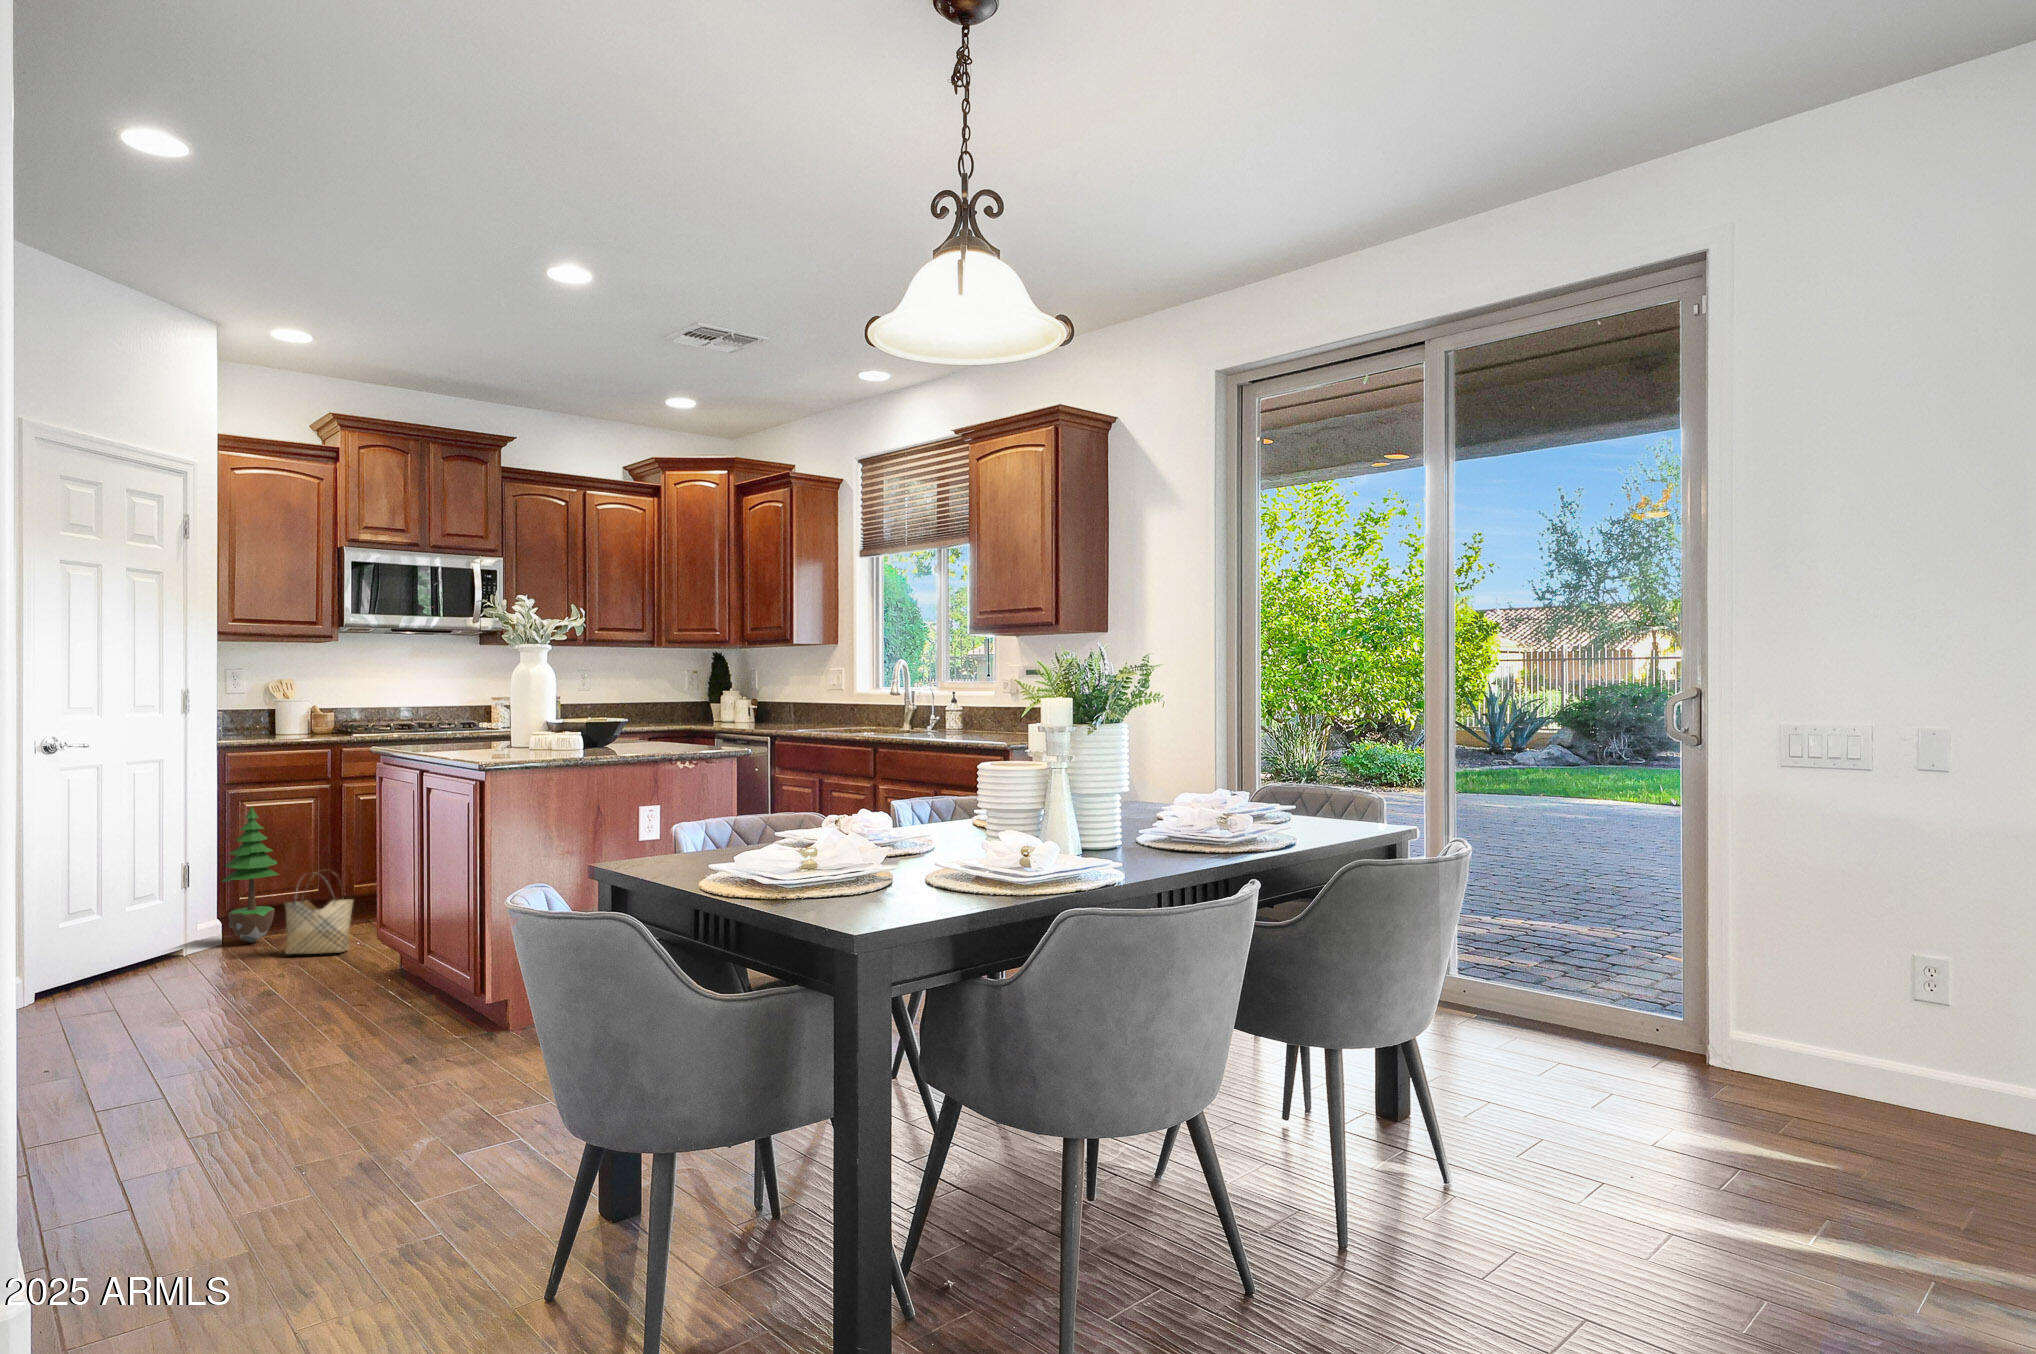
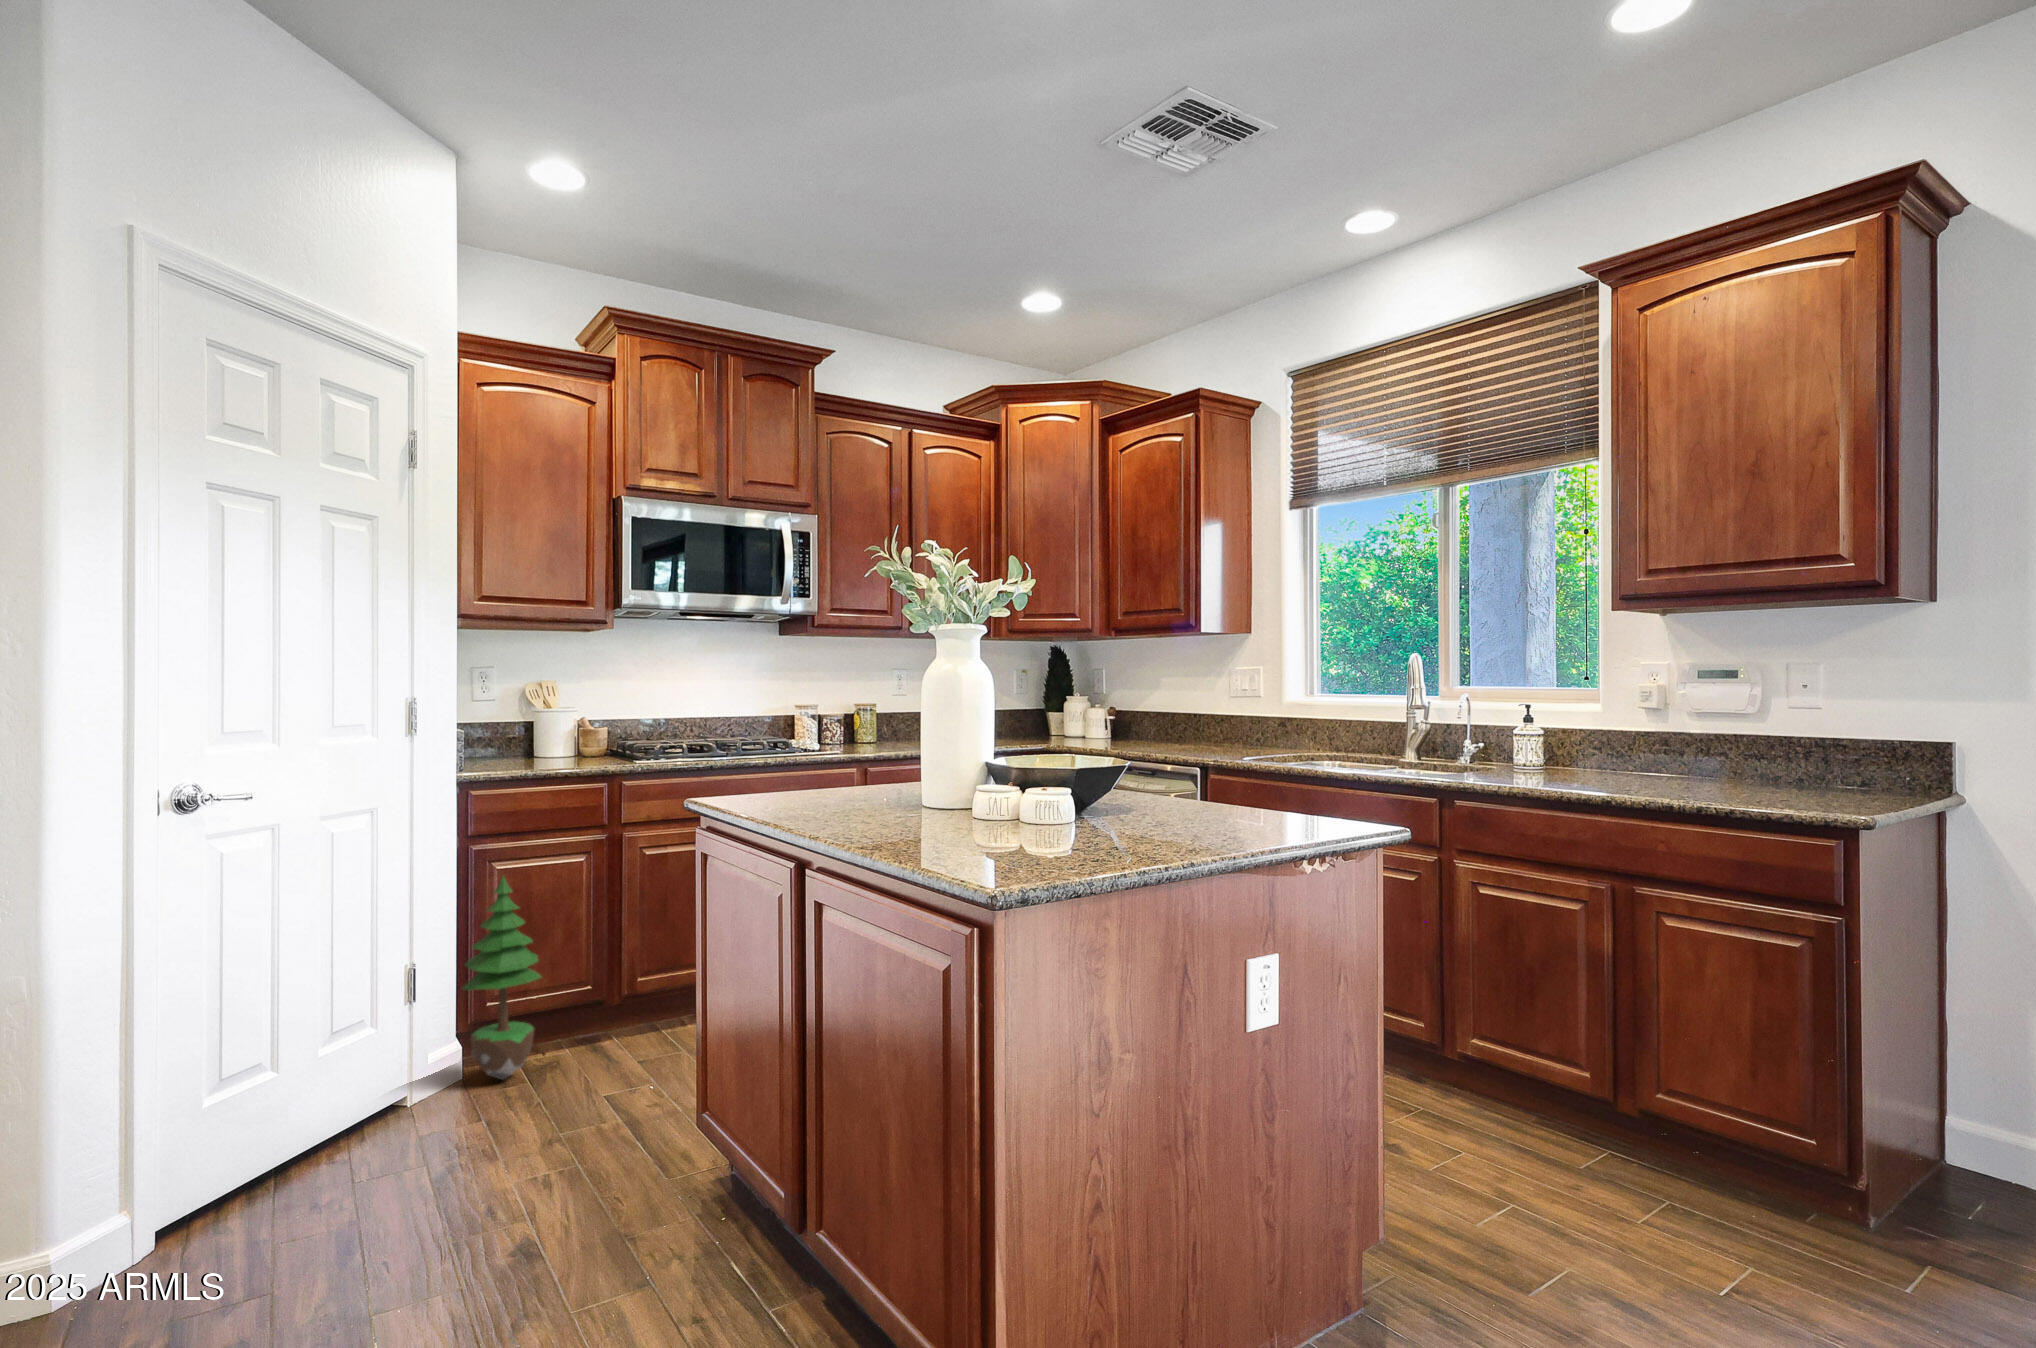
woven basket: present [285,874,354,954] -> none [550,979,652,1118]

